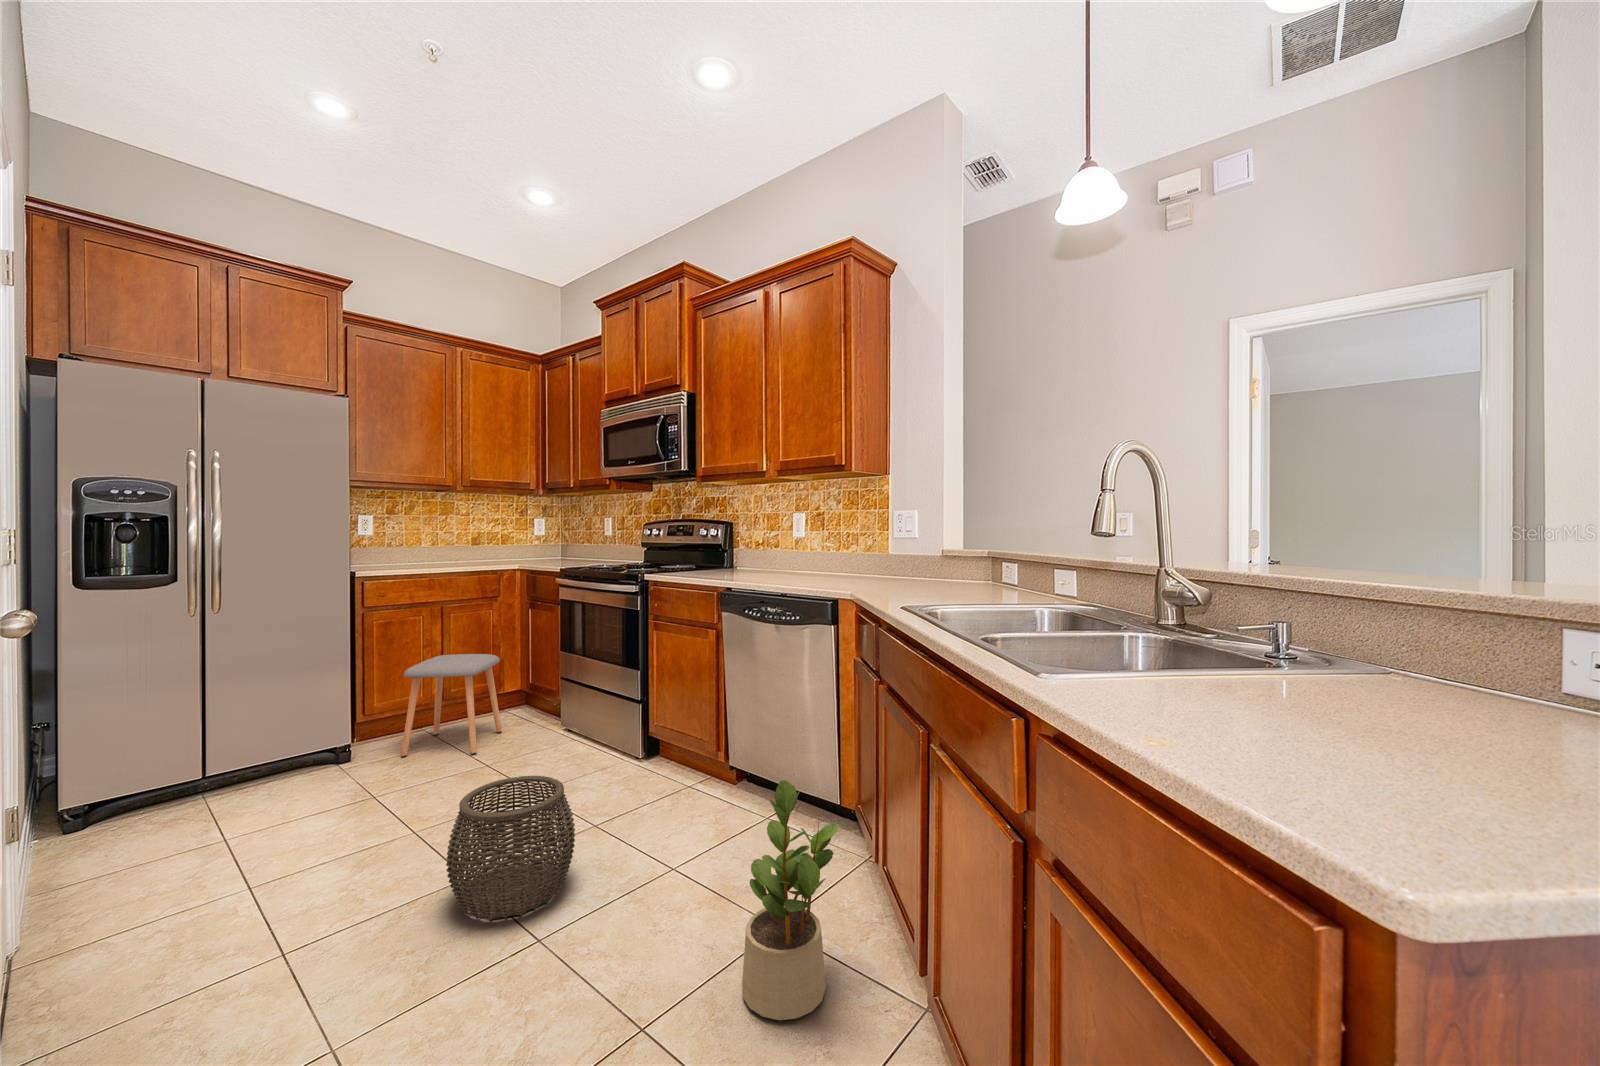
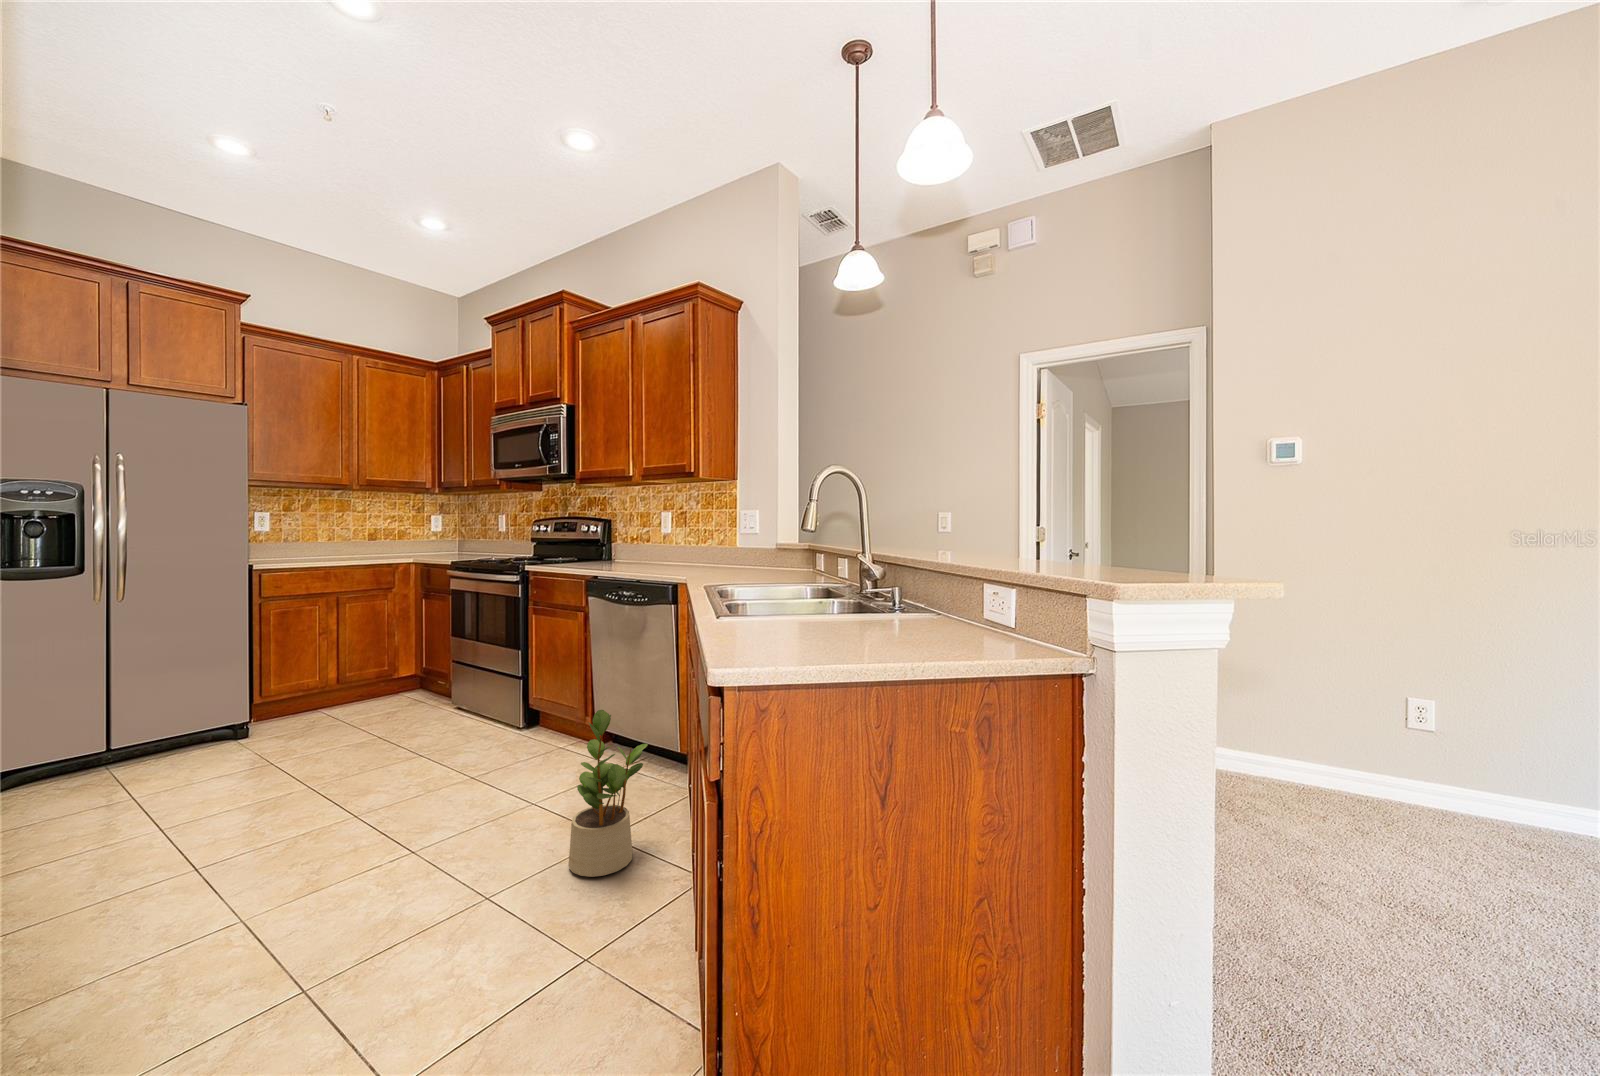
stool: present [401,654,502,757] -> none [299,639,397,731]
woven basket: present [446,776,575,920] -> none [339,727,451,835]

